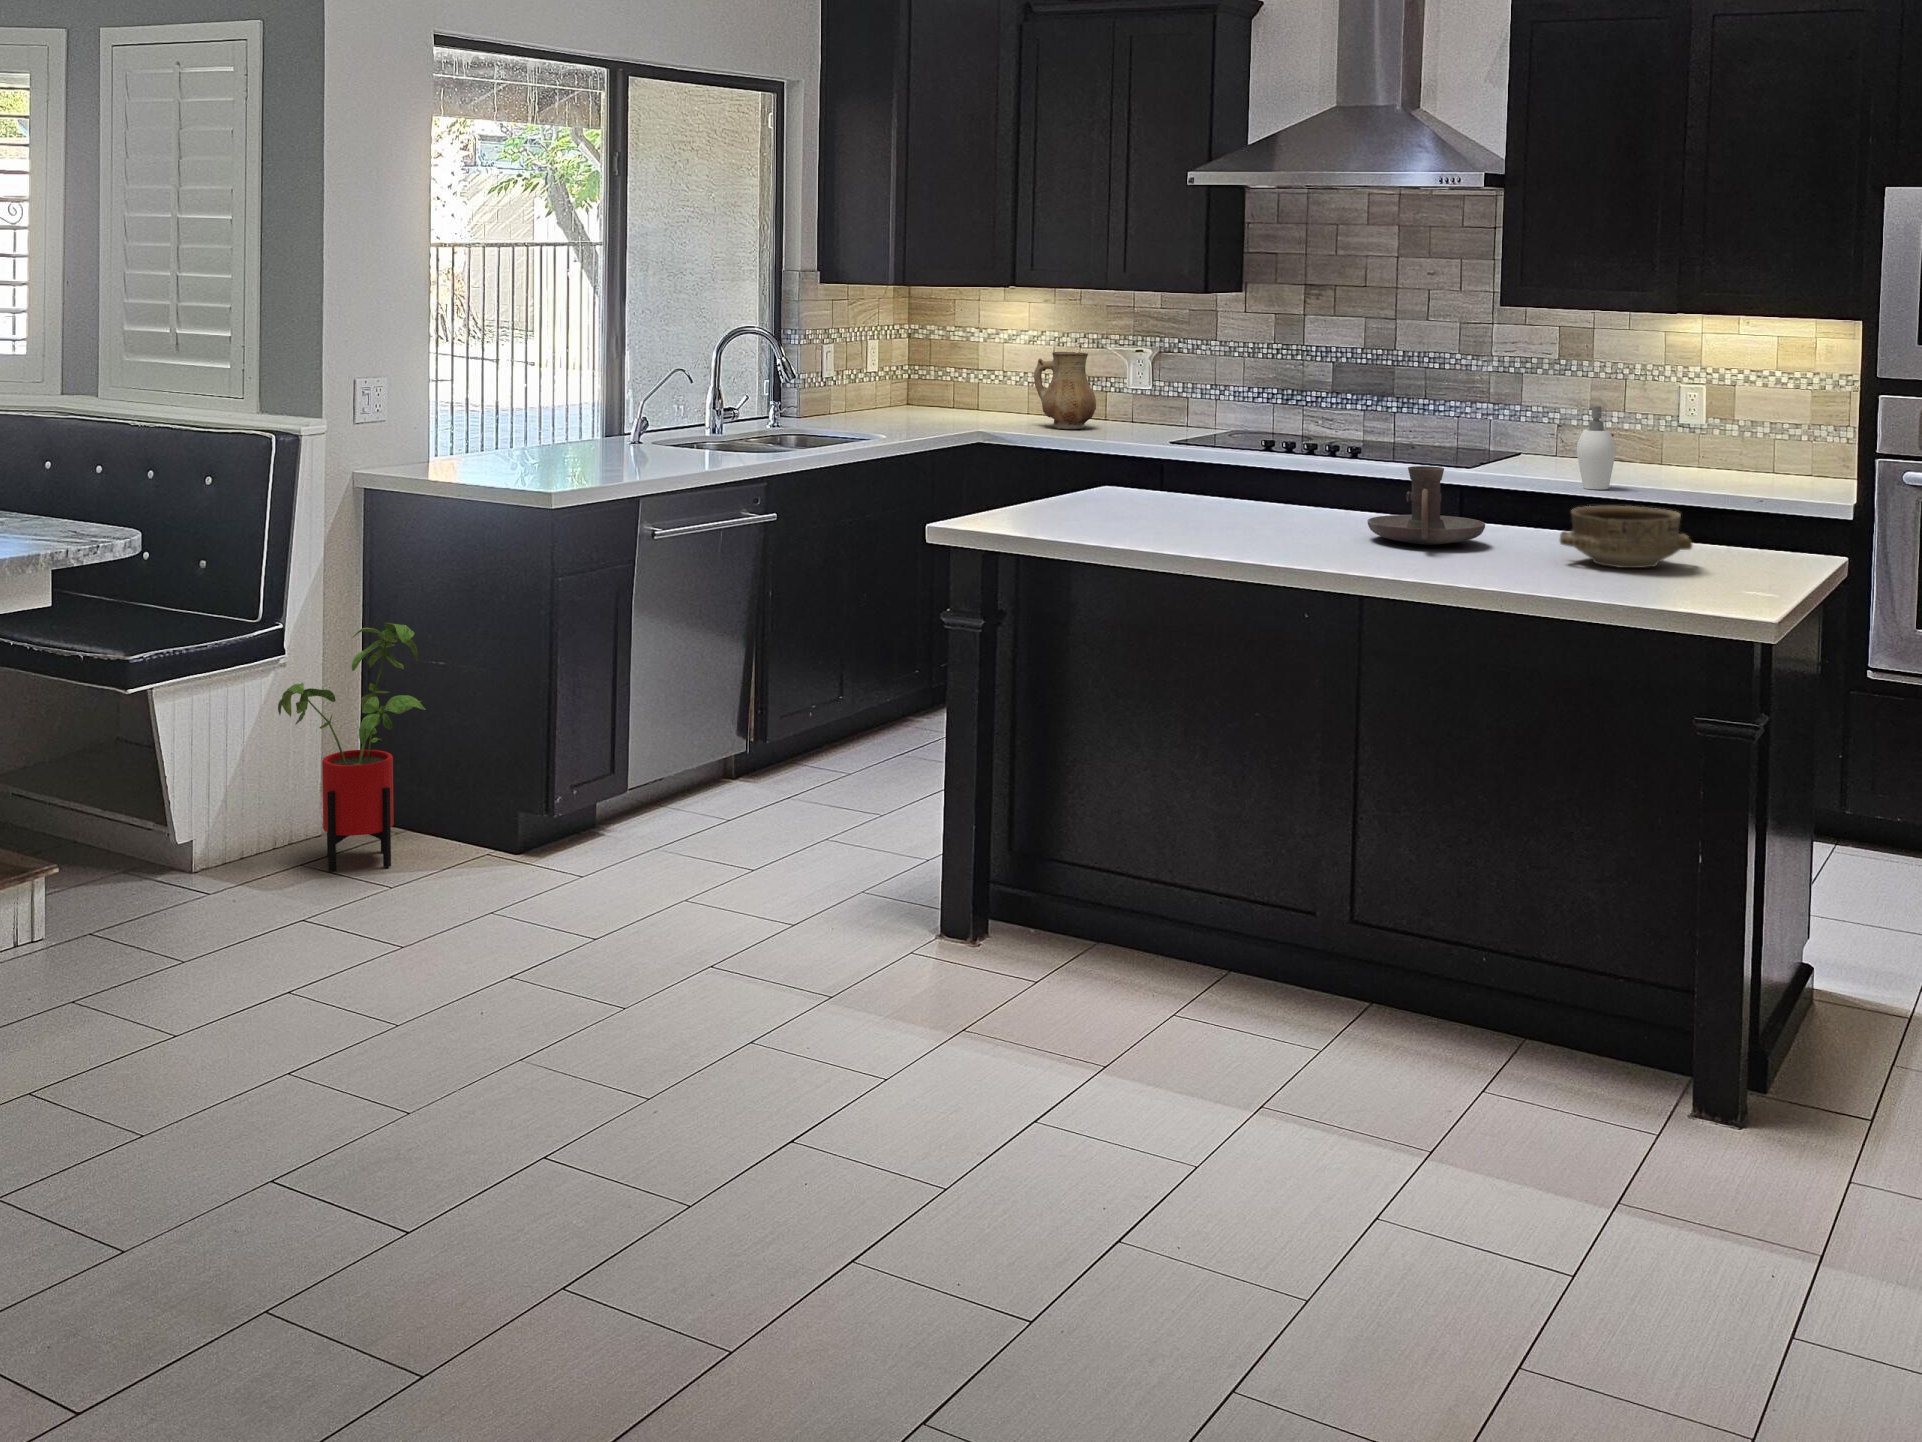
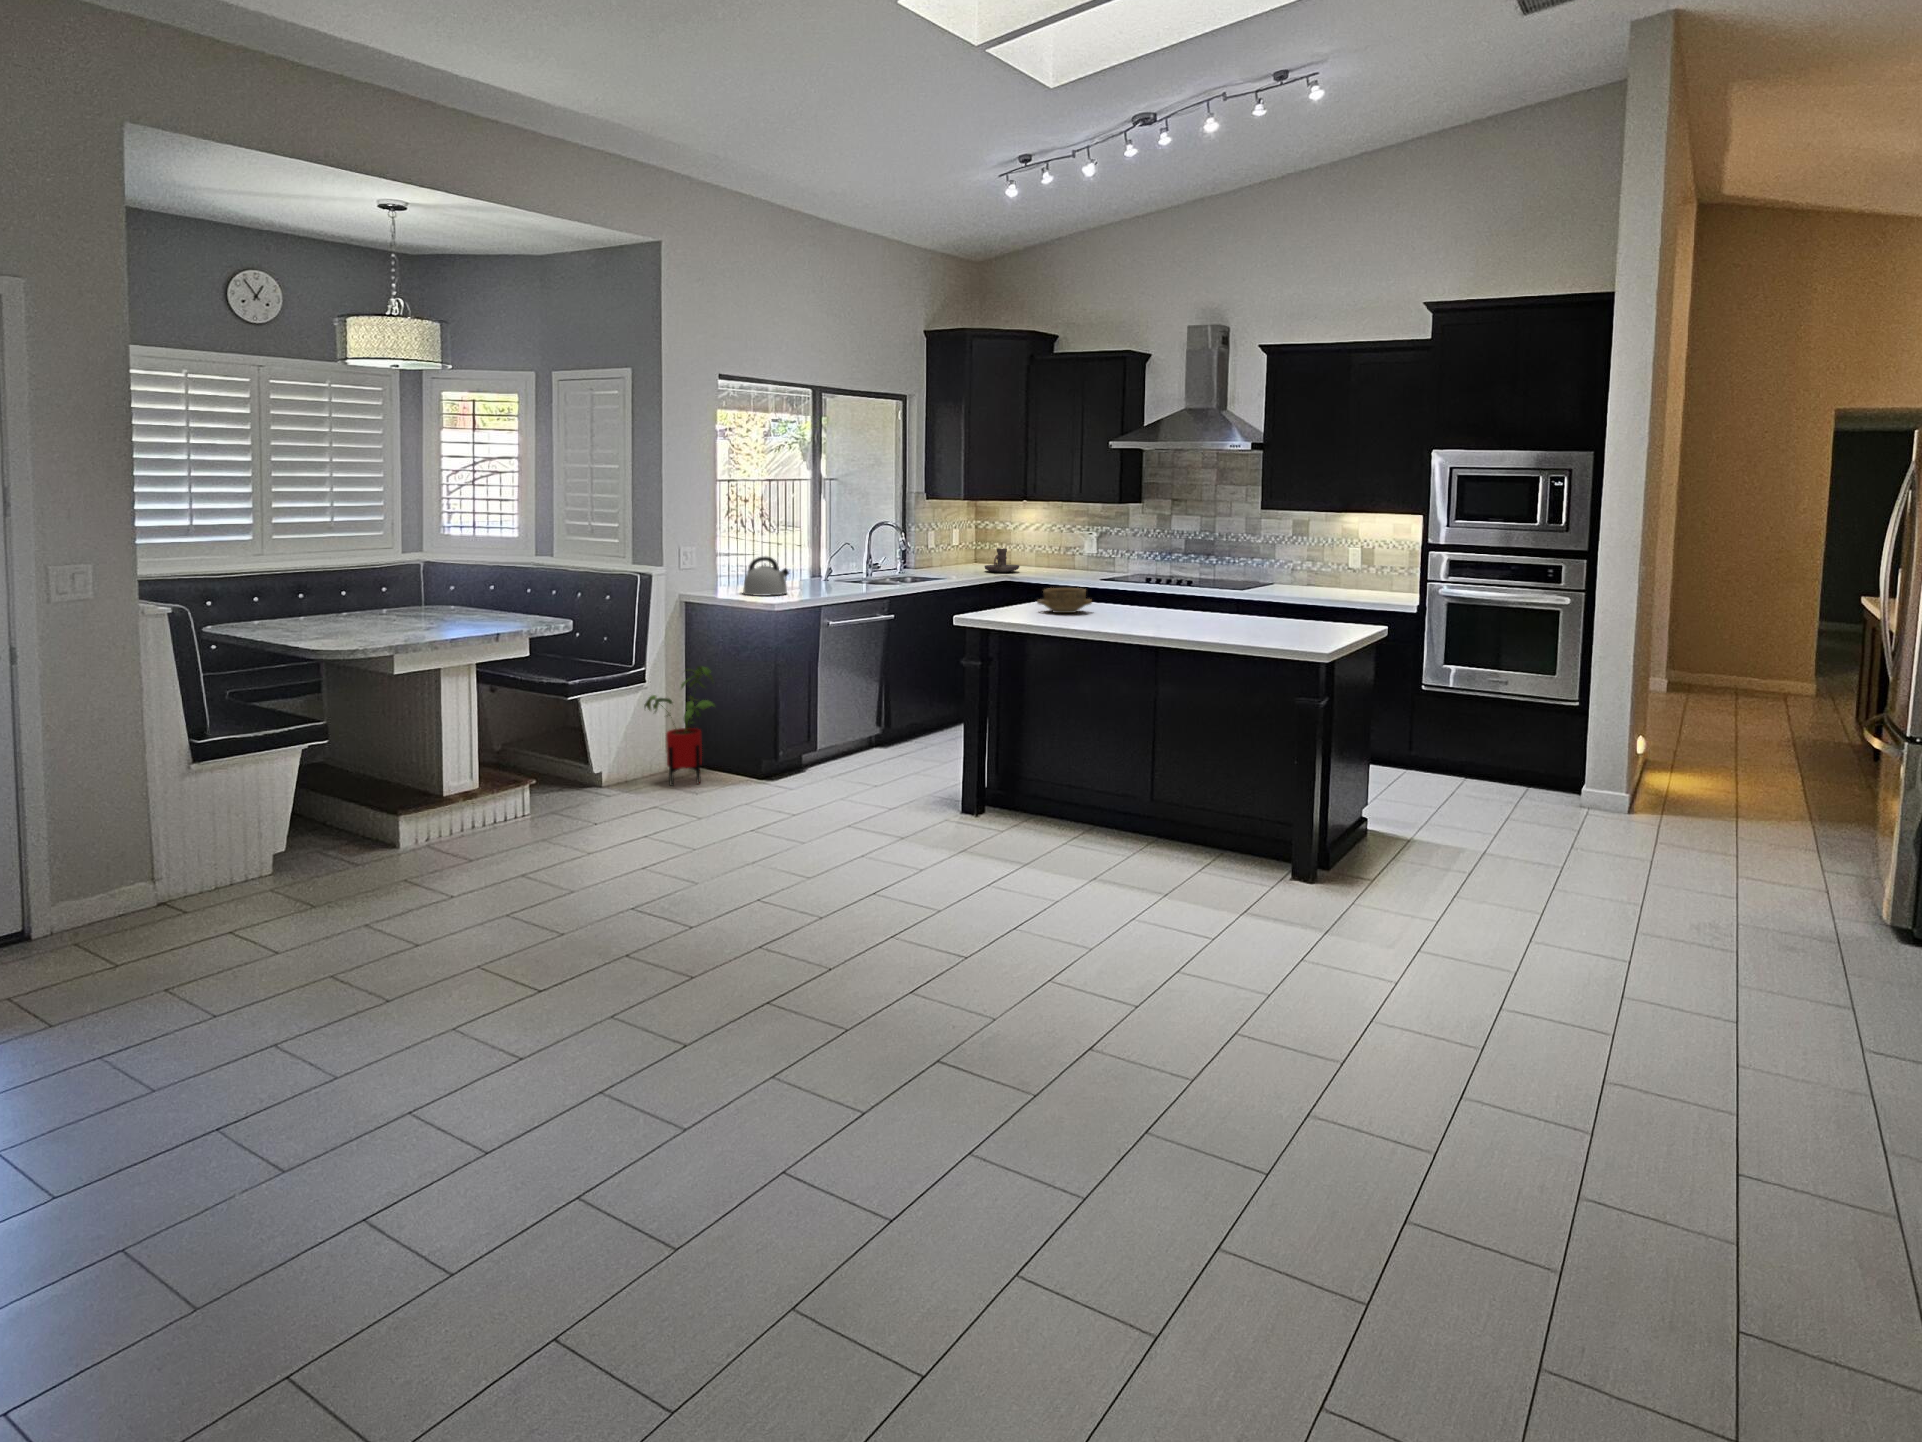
ceramic pitcher: present [1034,352,1096,429] -> none [1036,534,1067,573]
kettle: none [475,398,568,478] -> present [743,557,789,596]
soap dispenser: present [1577,406,1616,490] -> none [1289,559,1307,600]
candle holder: present [1367,466,1485,545] -> present [984,549,1020,572]
ceramic bowl: present [1560,506,1692,568] -> present [1037,588,1092,613]

